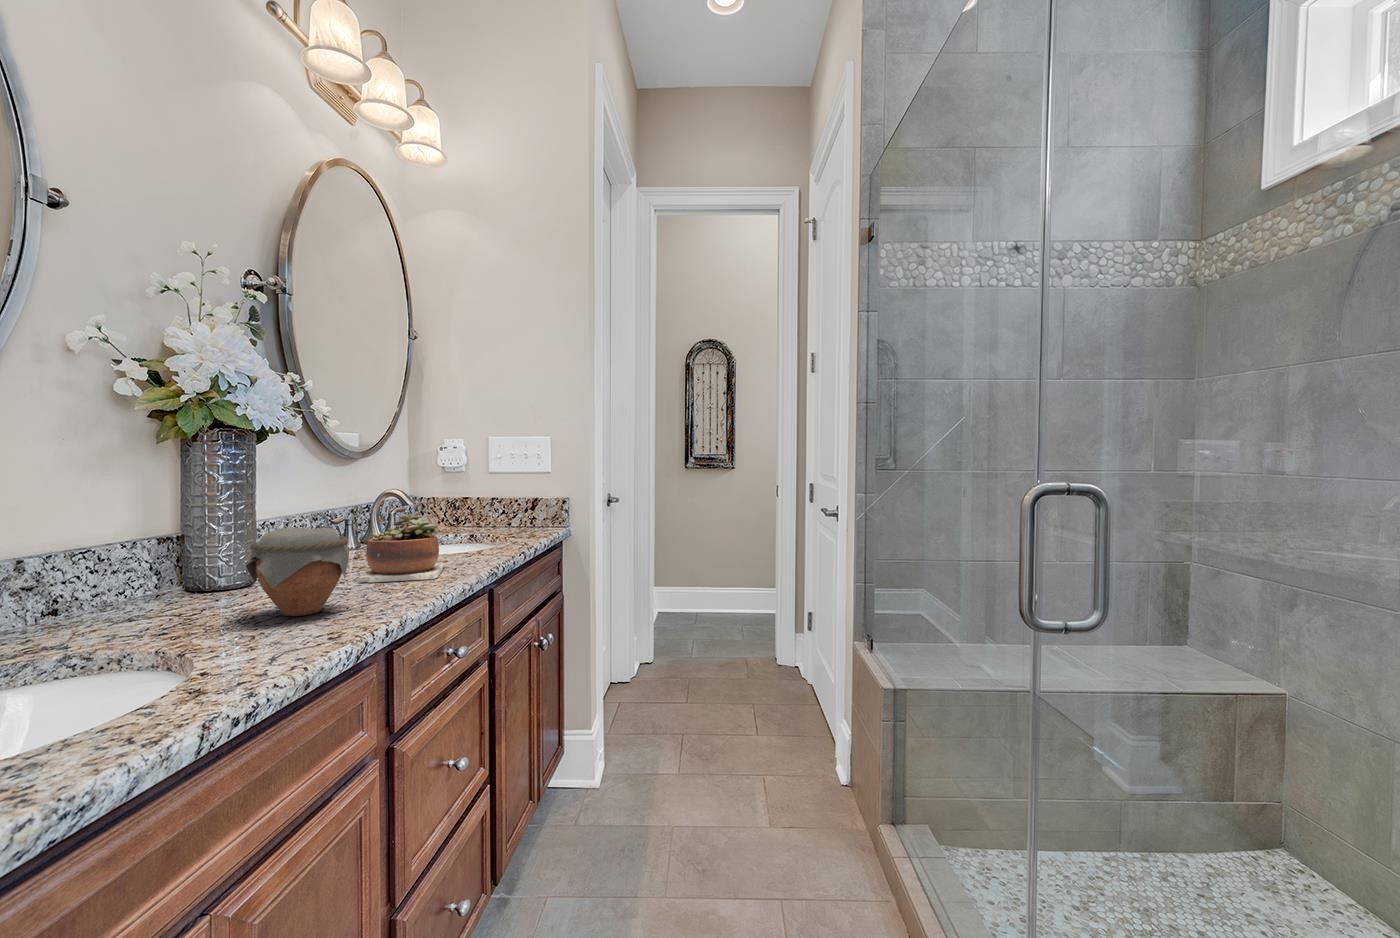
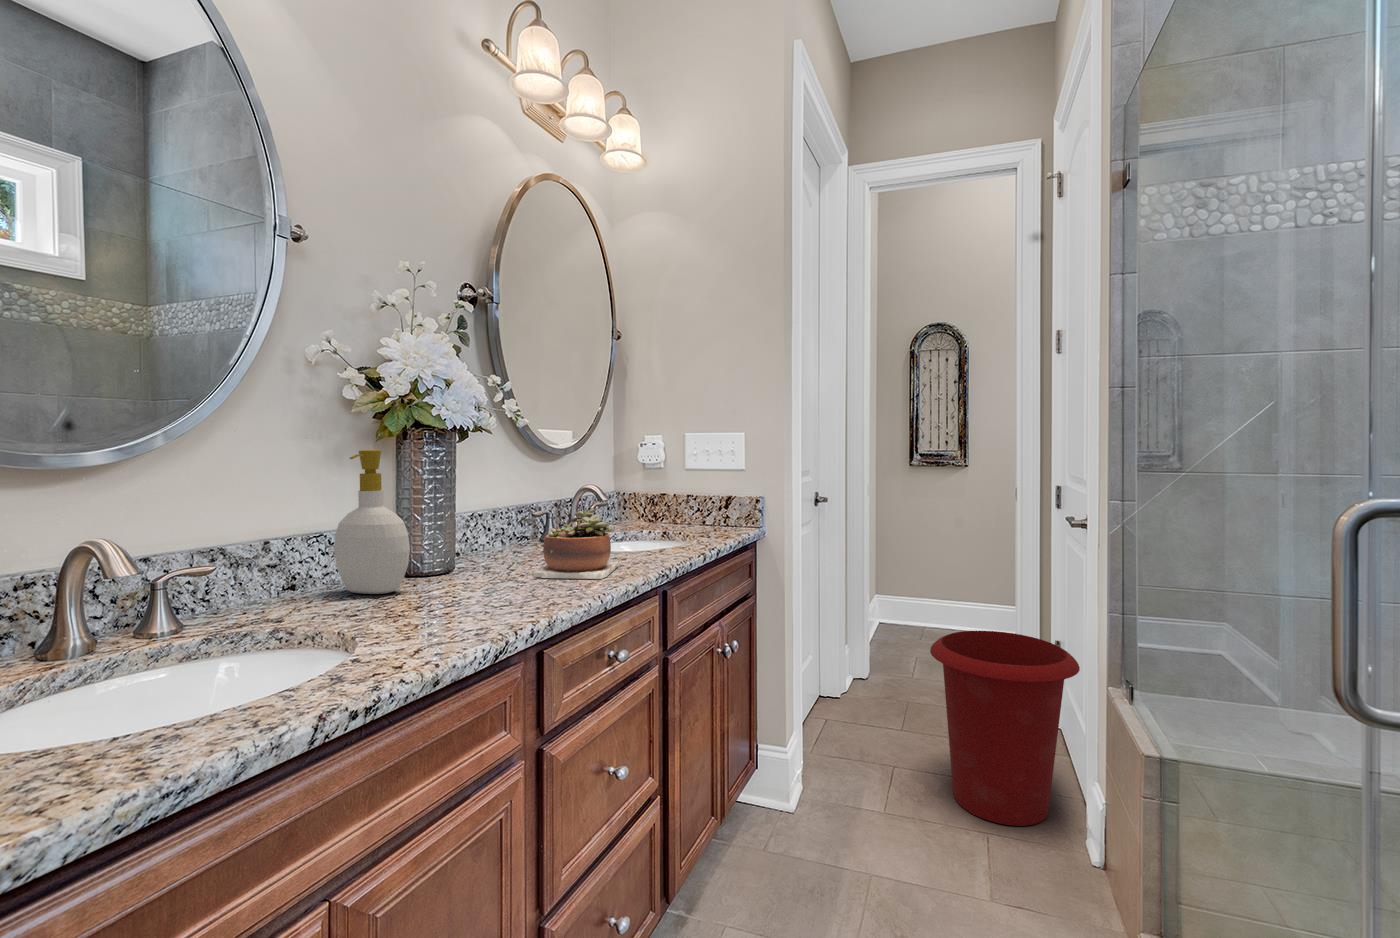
soap bottle: none [114,452,218,612] -> present [334,450,410,594]
jar: present [246,528,349,616] -> none [420,523,511,609]
waste bin: none [709,605,821,761] -> present [930,631,1080,826]

